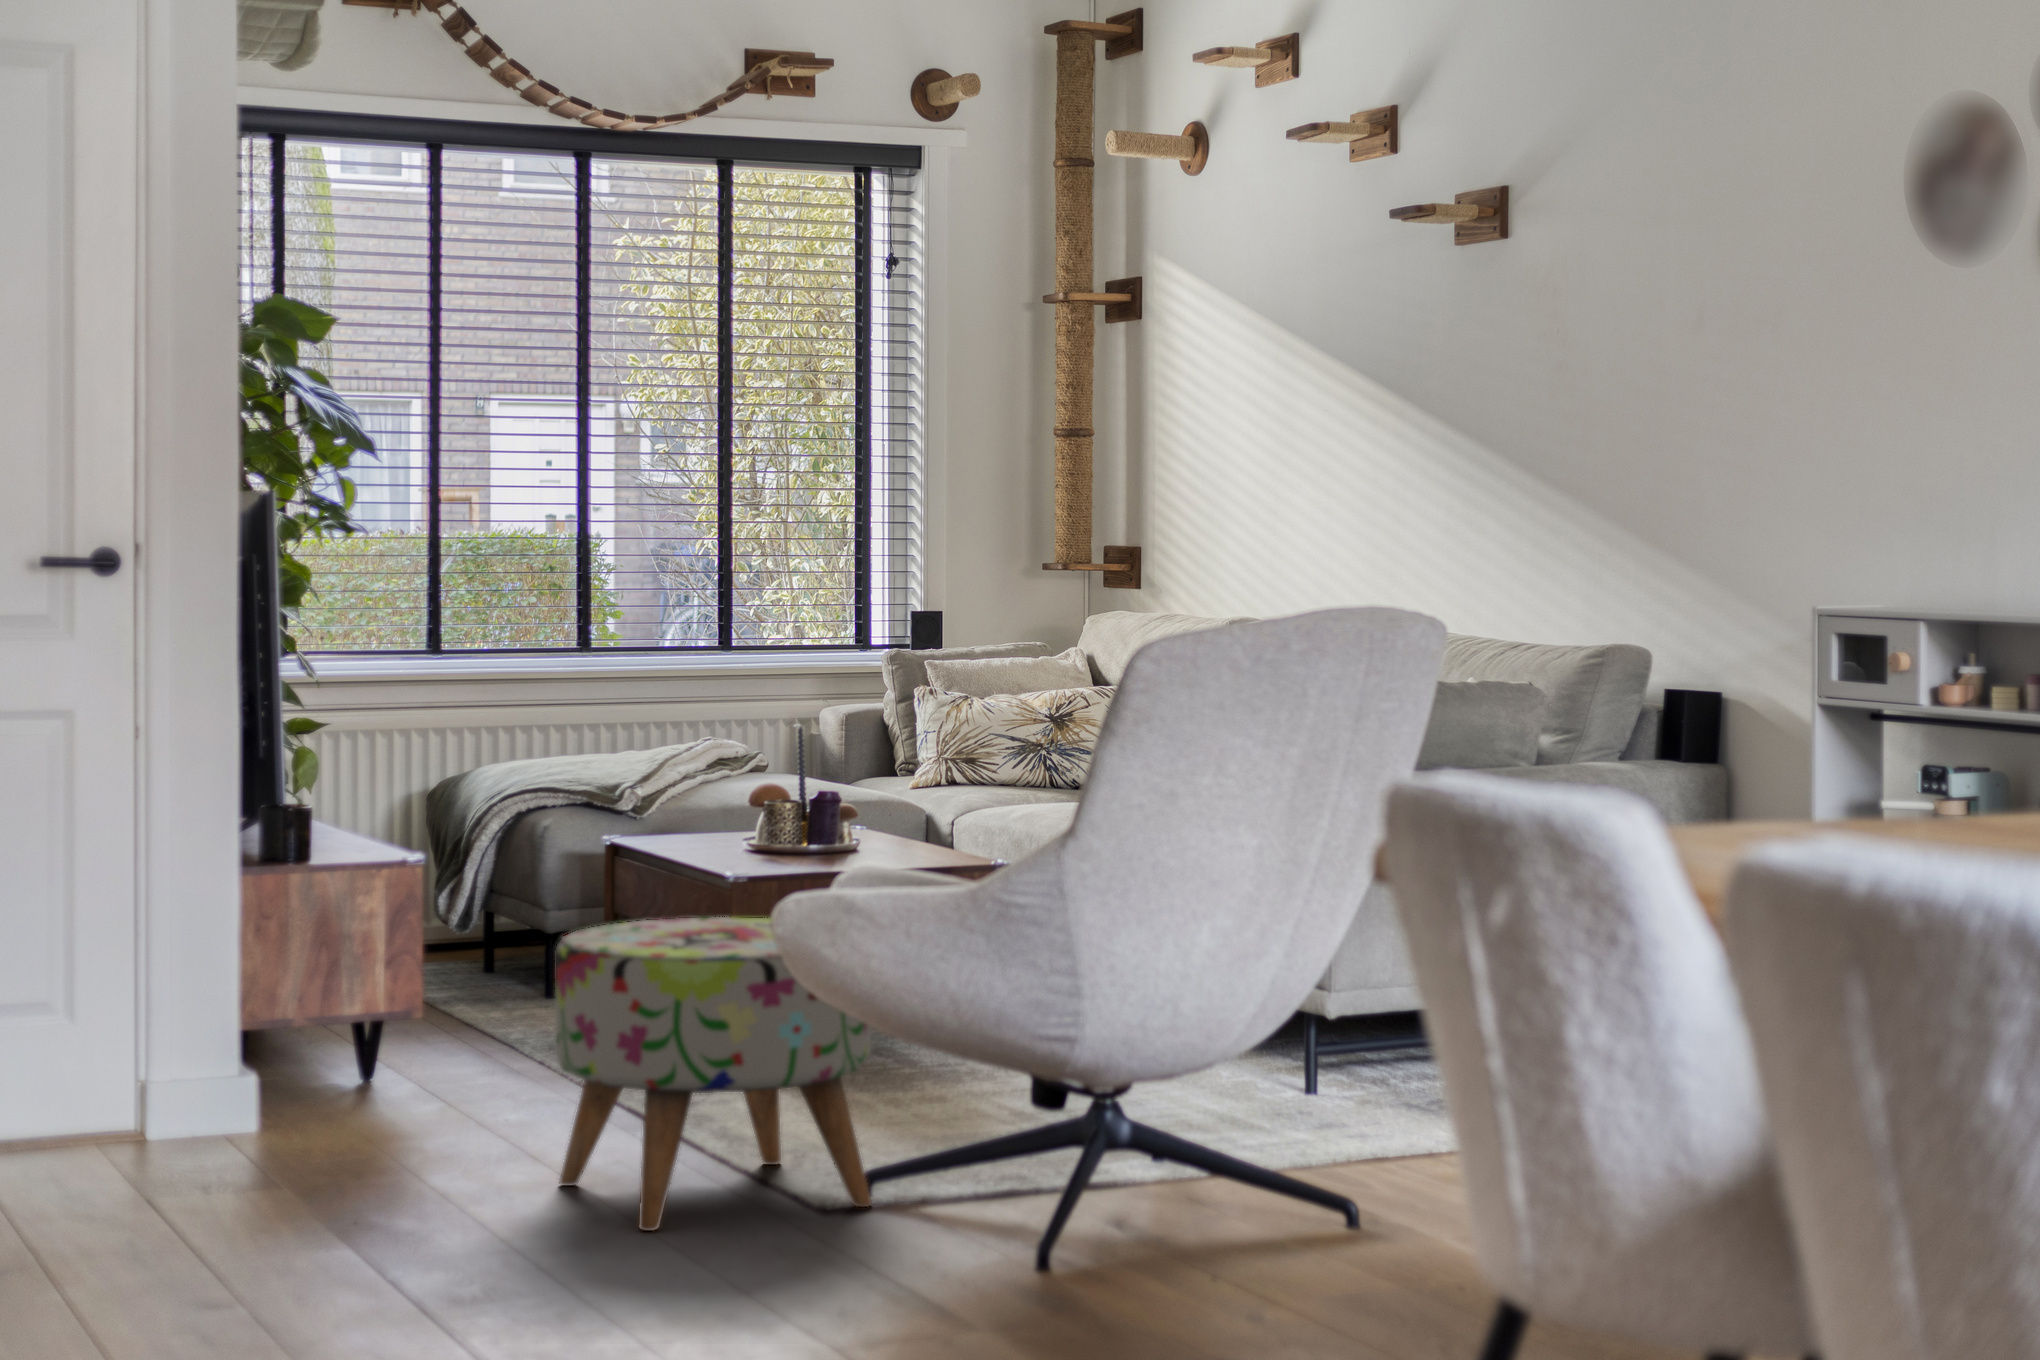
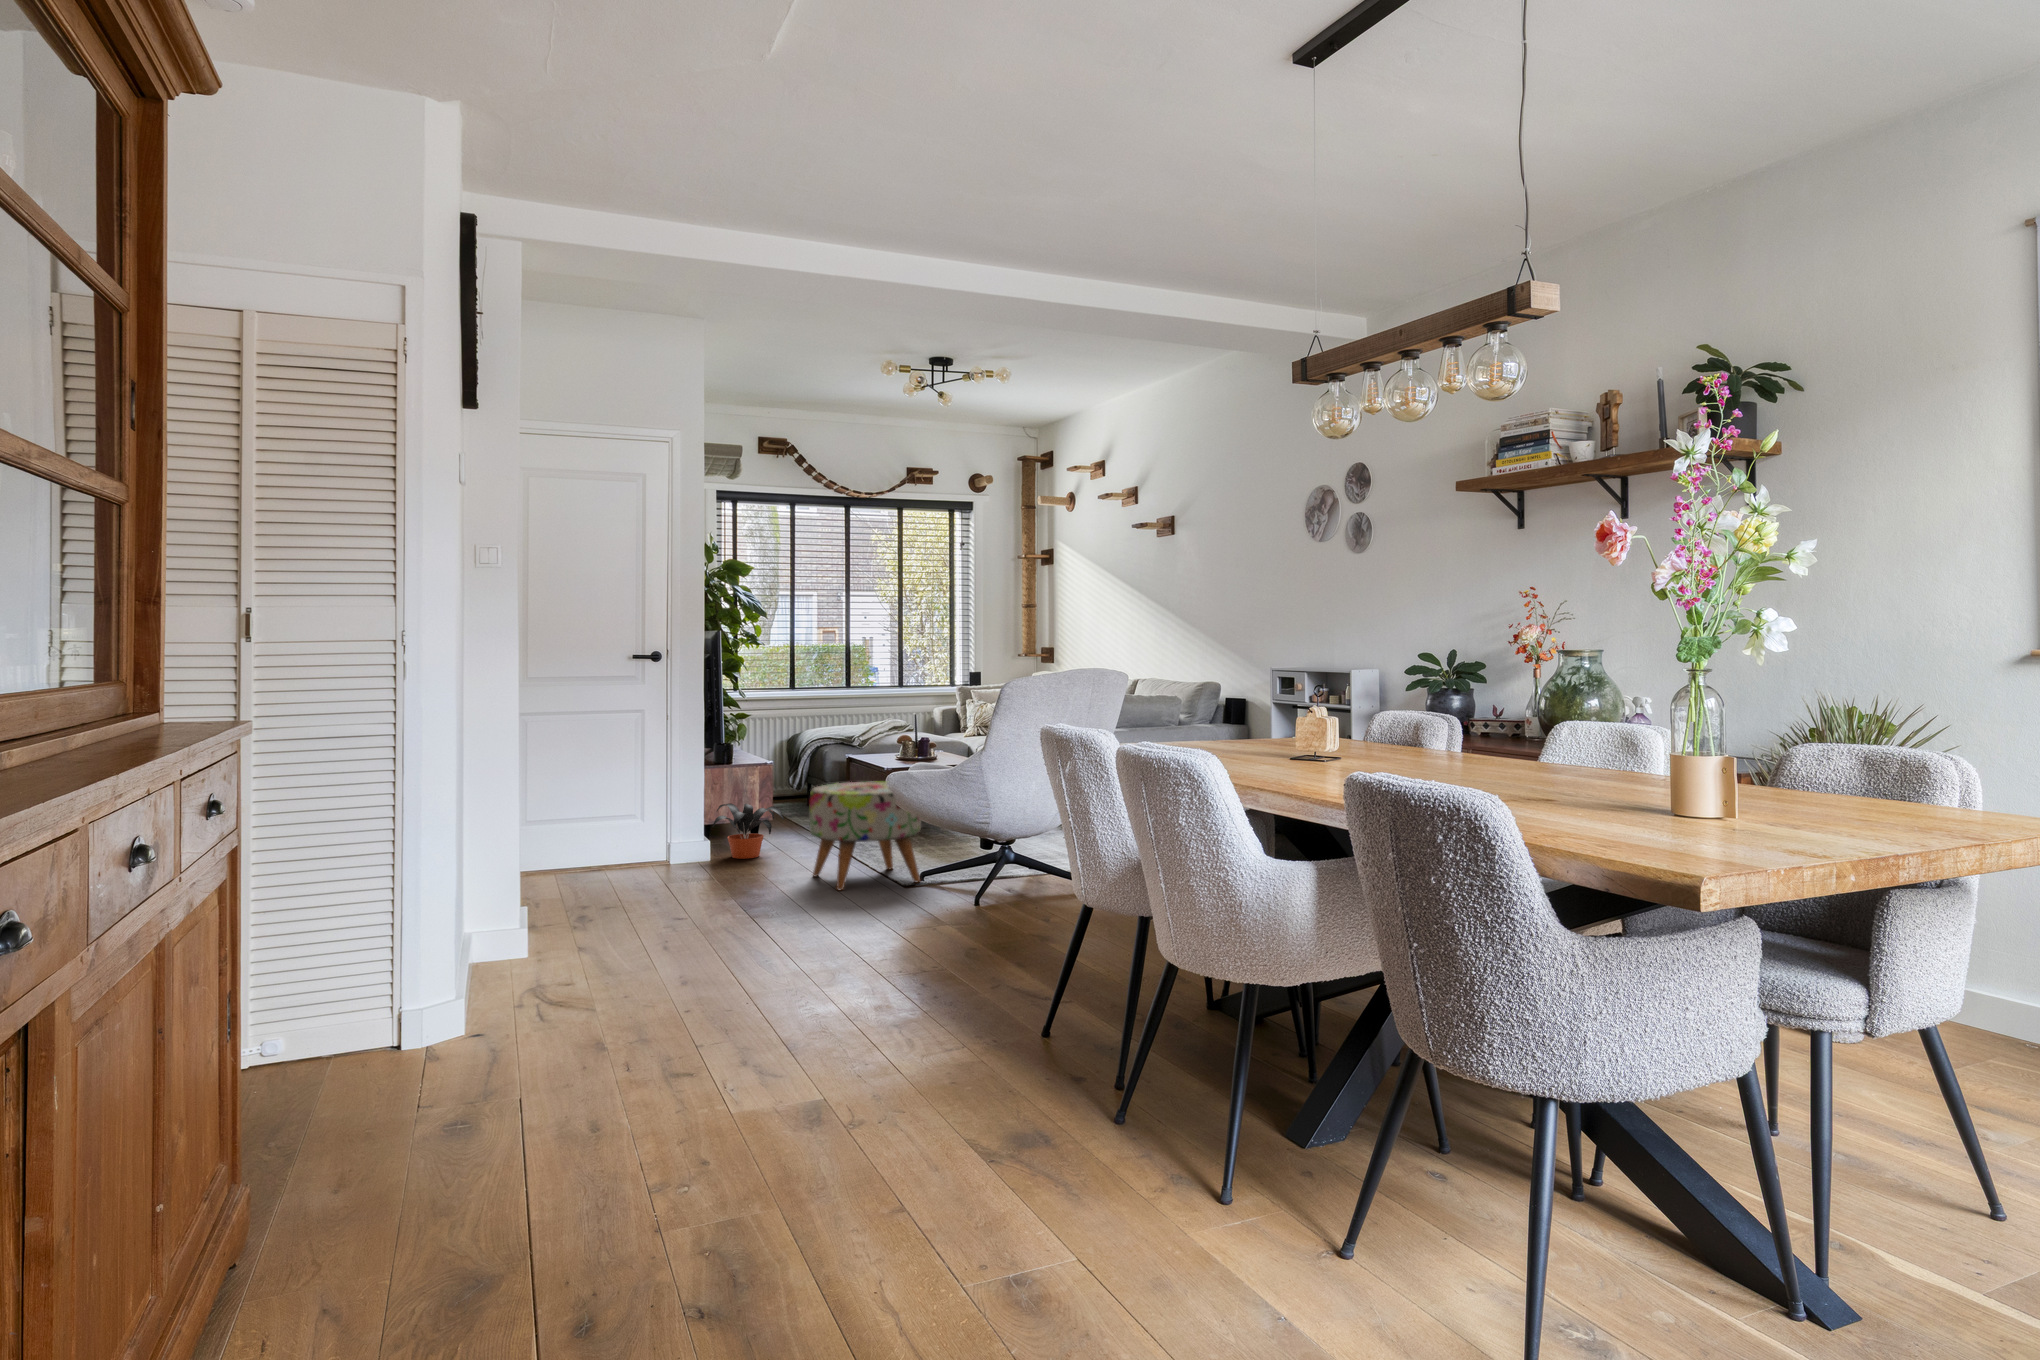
potted plant: none [264,973,463,1128] -> present [713,803,784,859]

